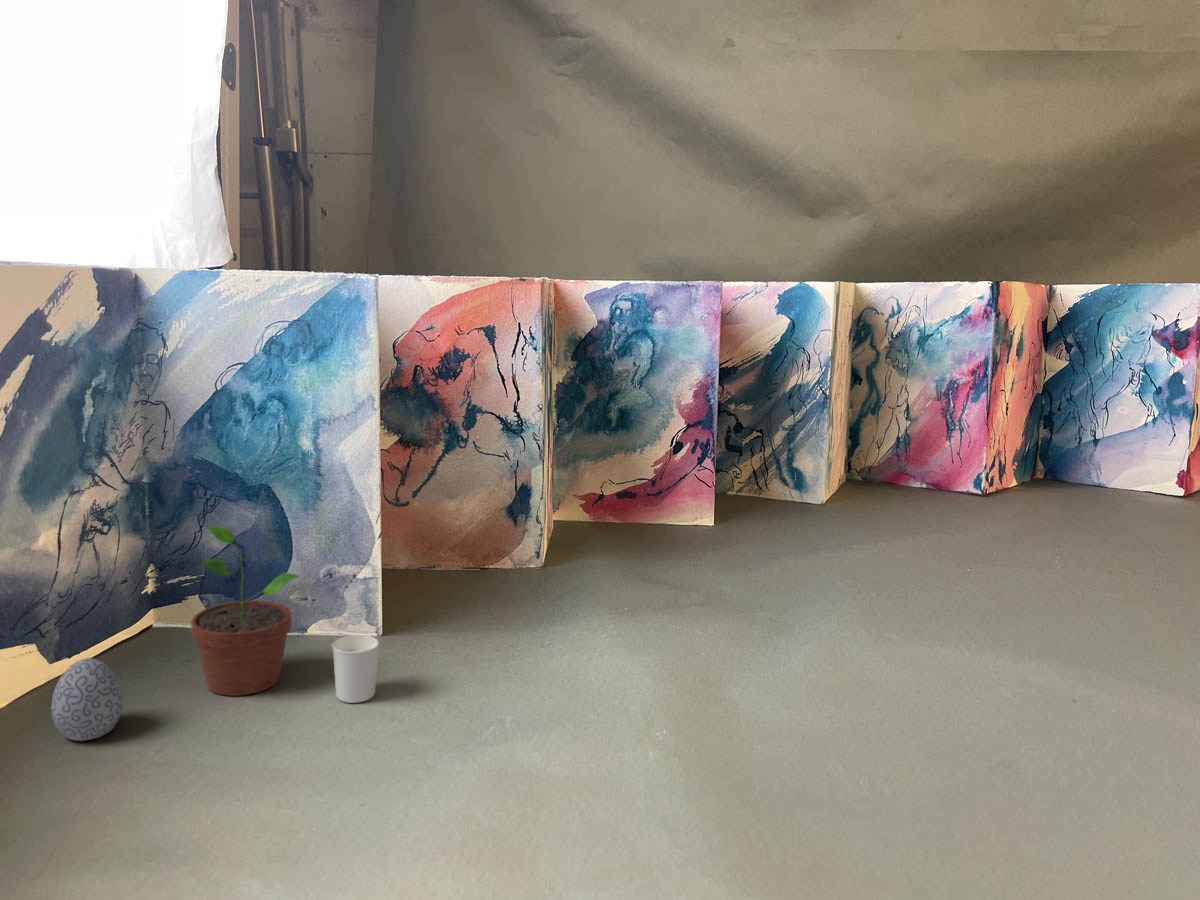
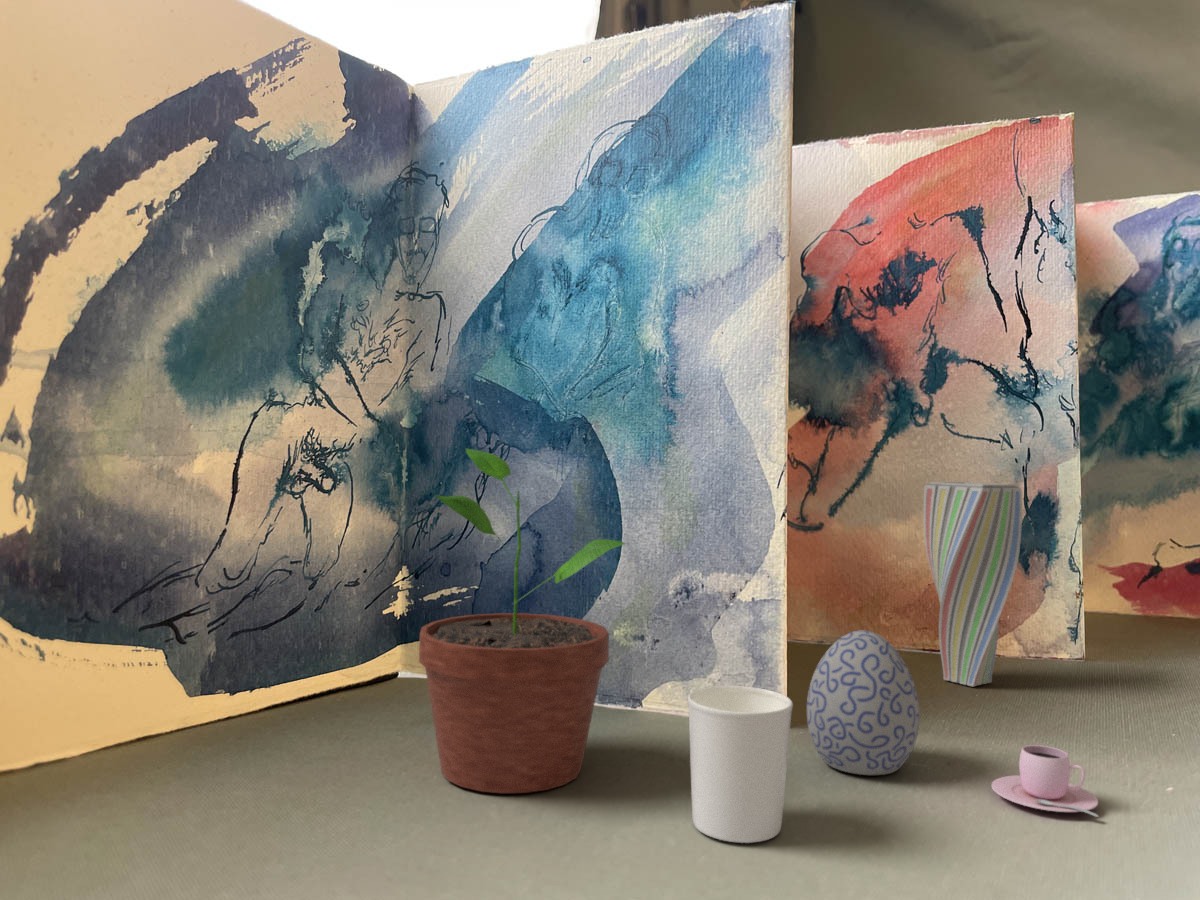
vase: none [457,489,505,597] -> present [924,482,1022,686]
teacup: none [468,614,509,668] -> present [992,745,1098,817]
decorative egg: present [51,658,123,741] -> present [807,630,919,775]

